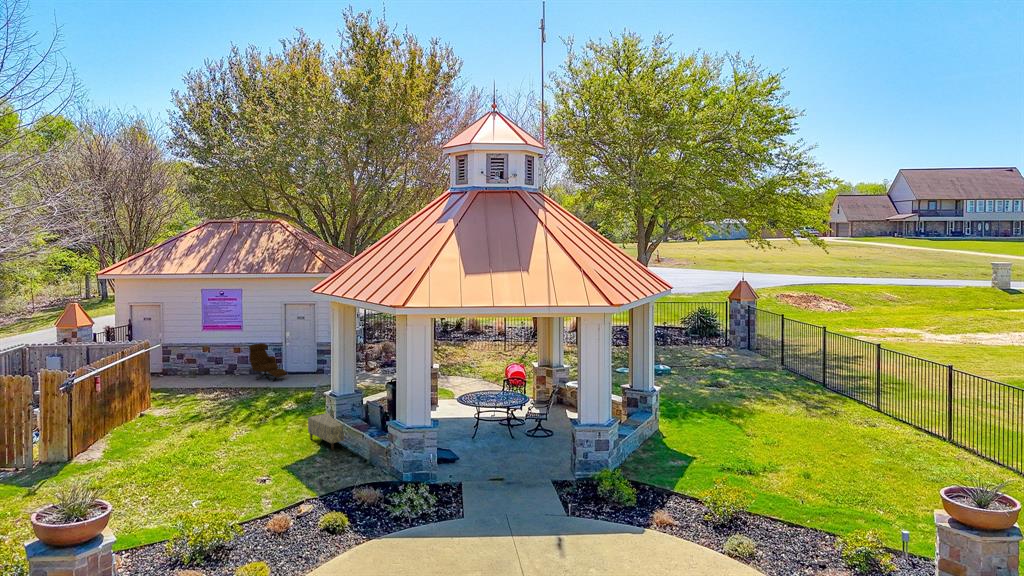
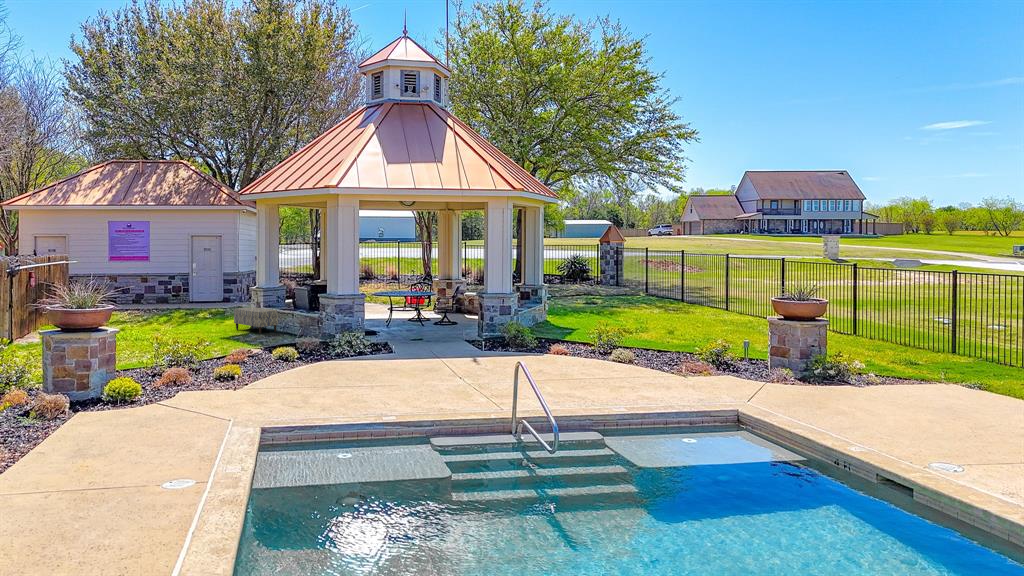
lounge chair: present [249,343,287,380] -> none [158,272,197,306]

